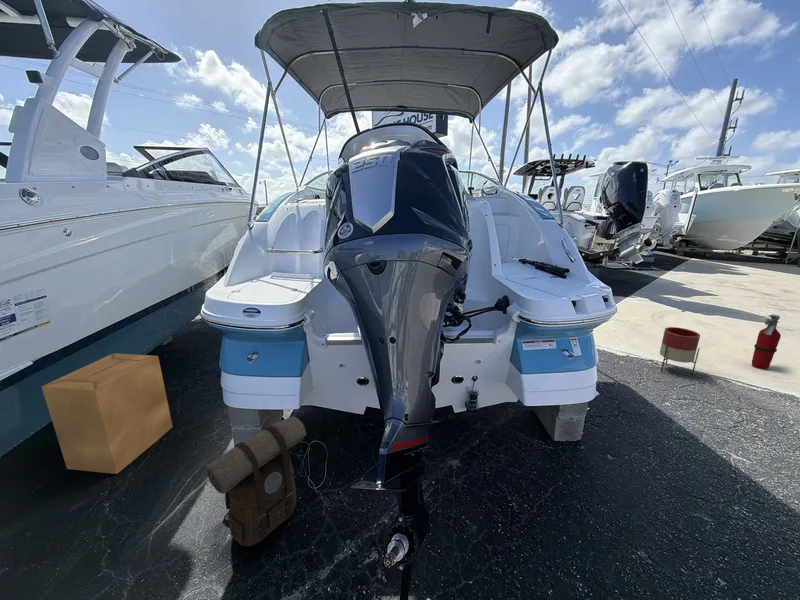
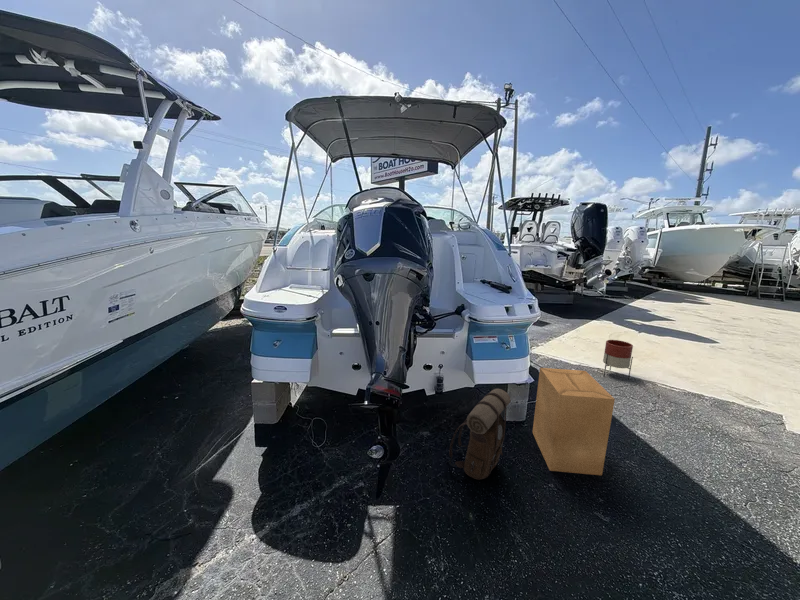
fire extinguisher: present [752,314,781,369] -> none [680,331,700,377]
cardboard box: present [42,353,173,474] -> present [533,368,615,475]
backpack: present [206,416,306,546] -> present [449,389,511,480]

